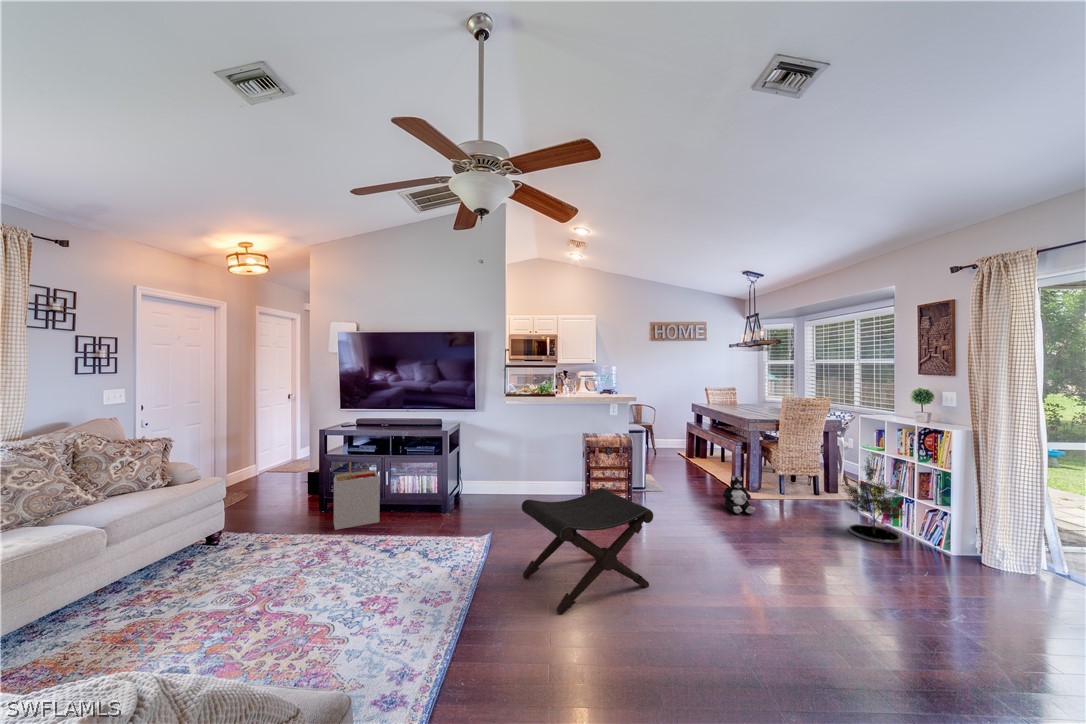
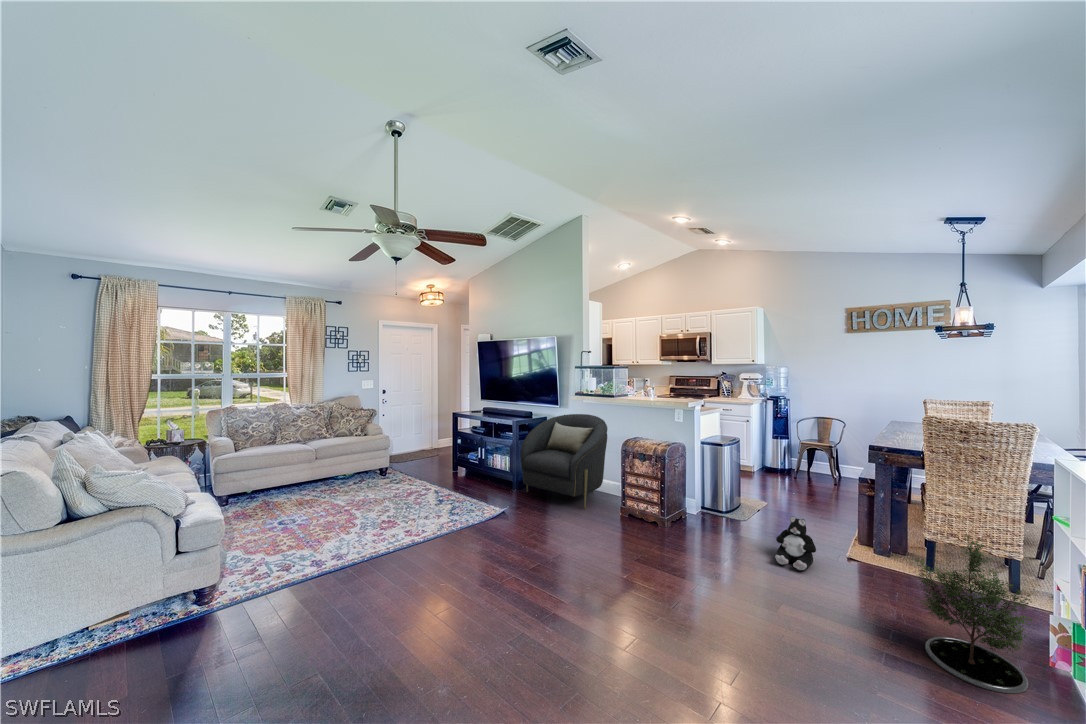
armchair: none [464,416,557,515] -> present [521,414,607,509]
storage bin: present [333,462,380,530] -> none [443,436,478,483]
footstool: present [522,488,653,614] -> none [450,481,560,584]

